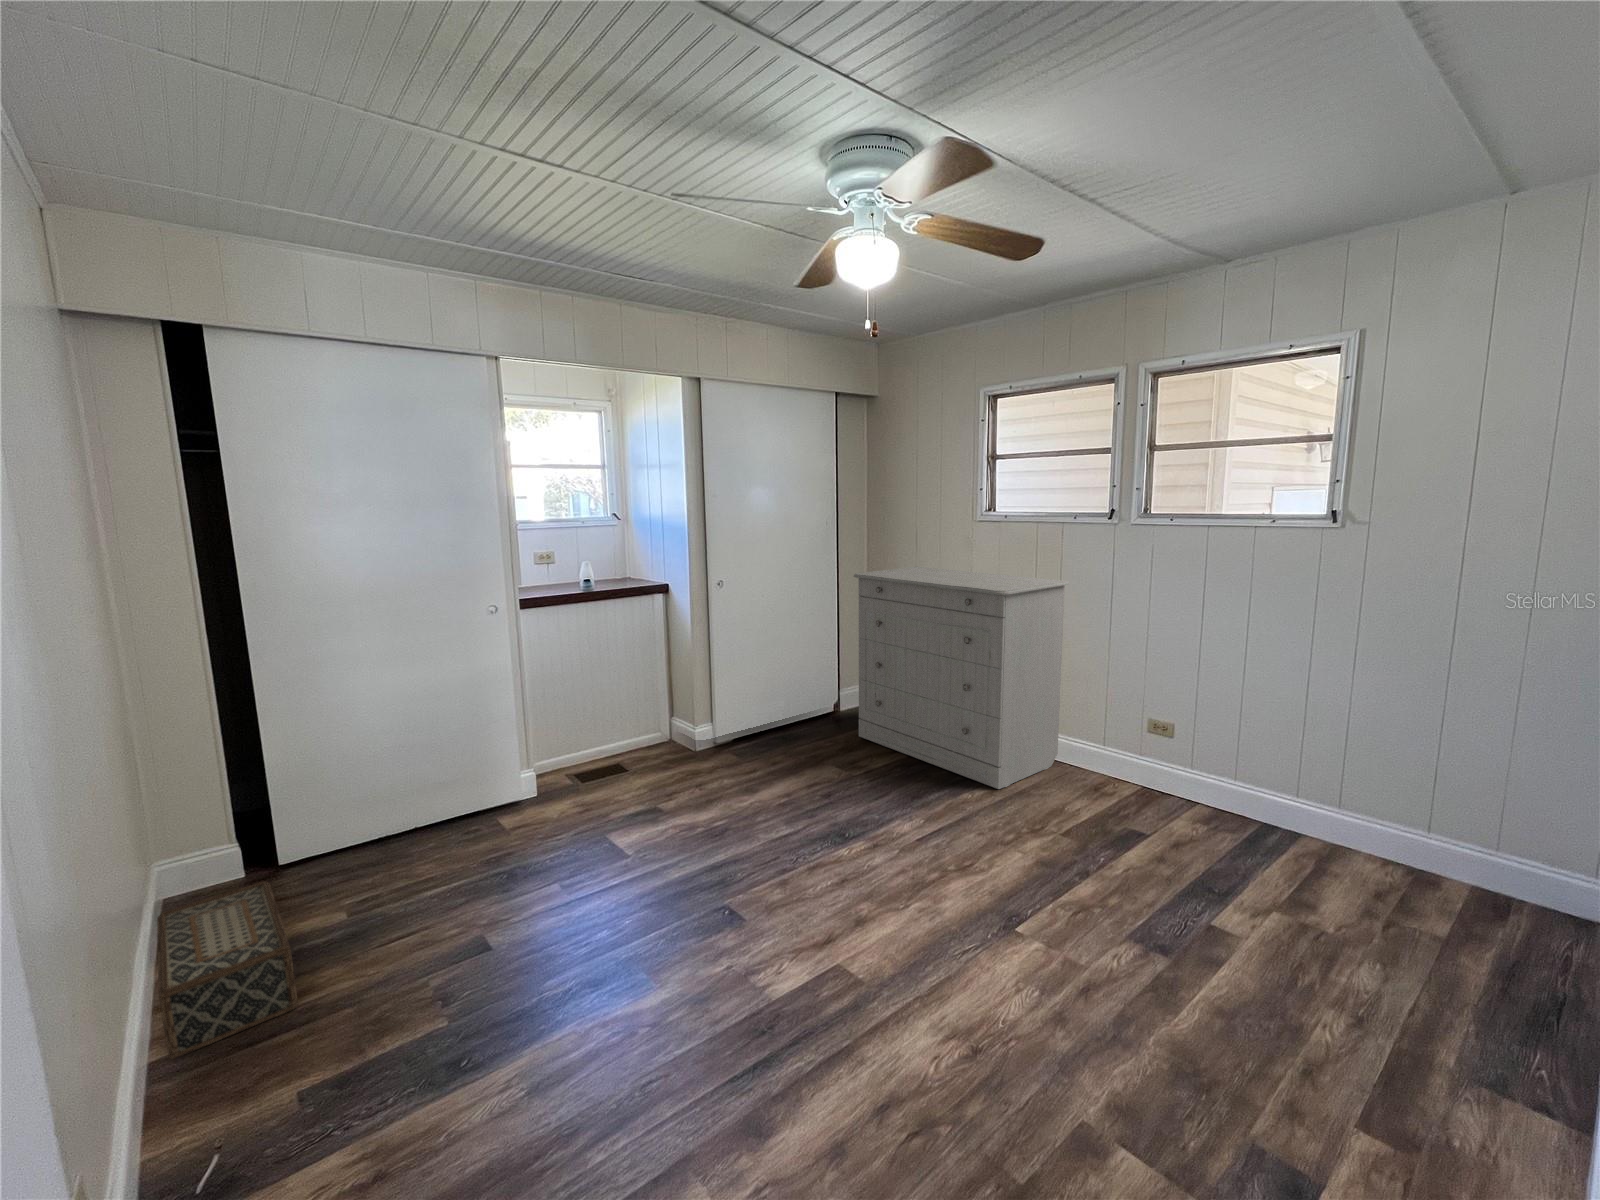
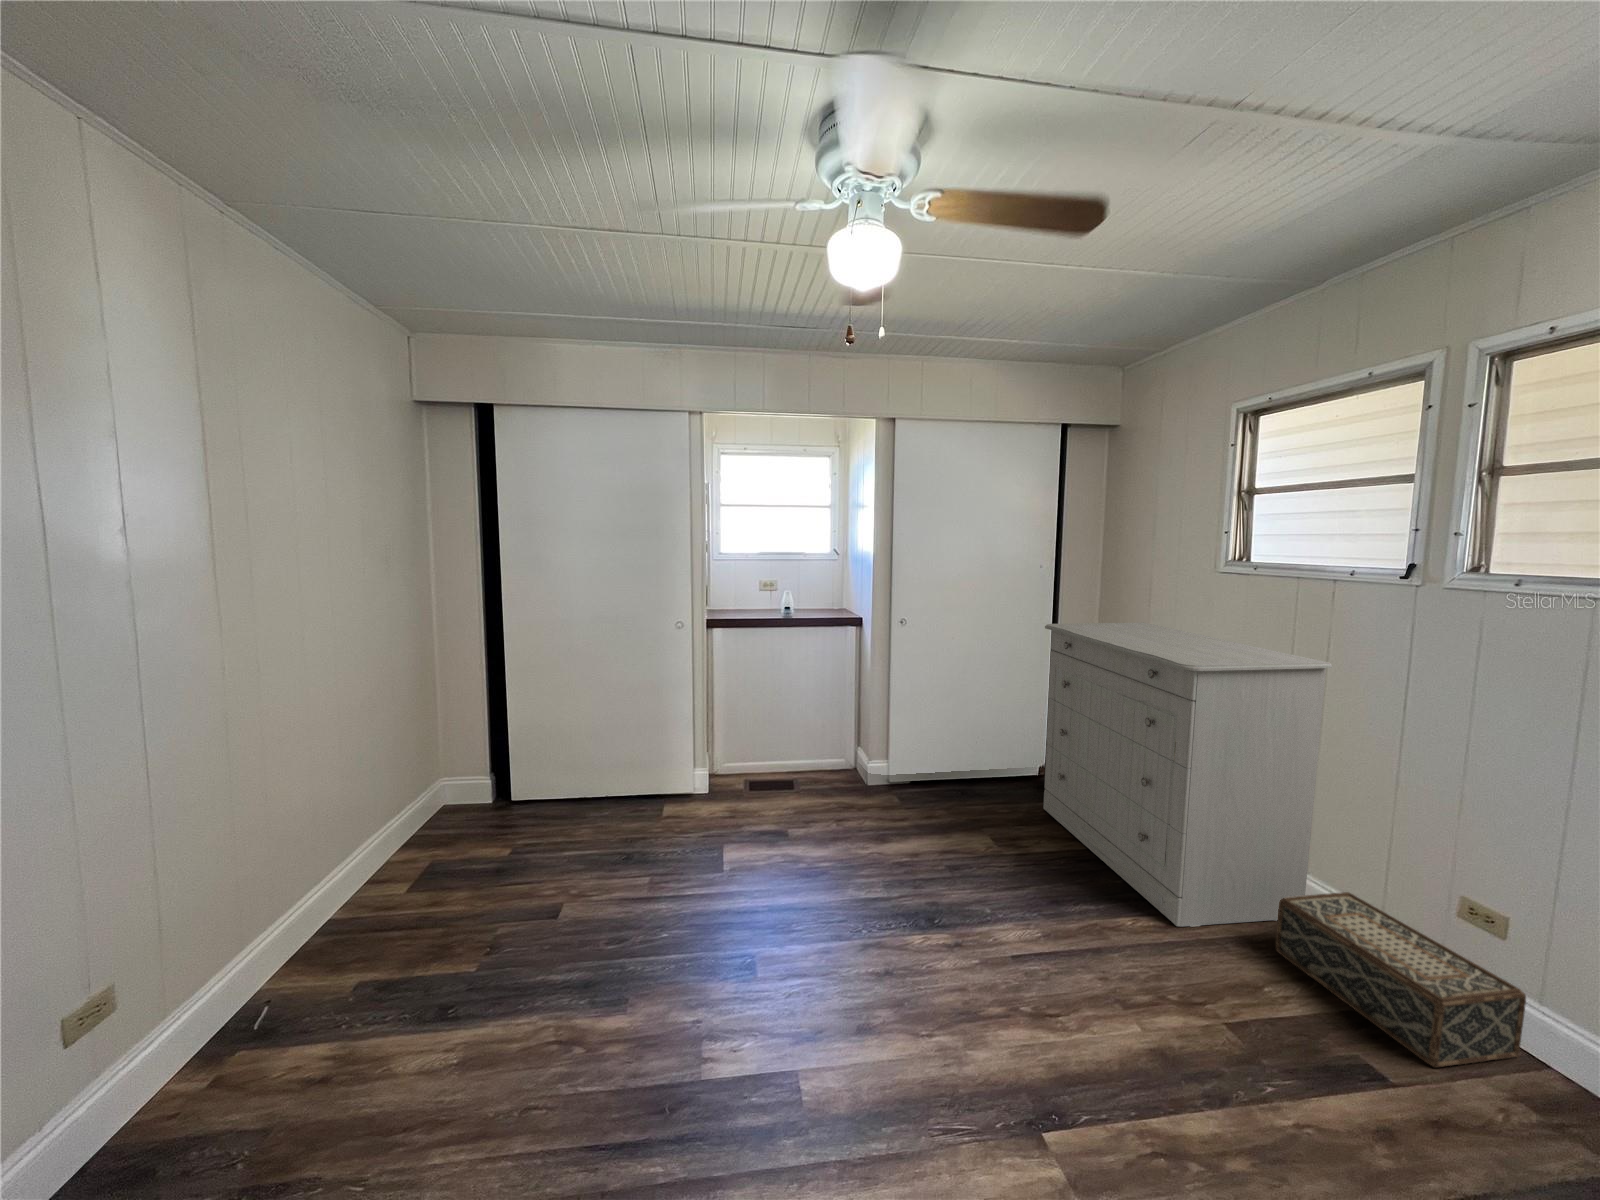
woven basket: present [157,881,298,1060] -> present [1276,892,1526,1067]

